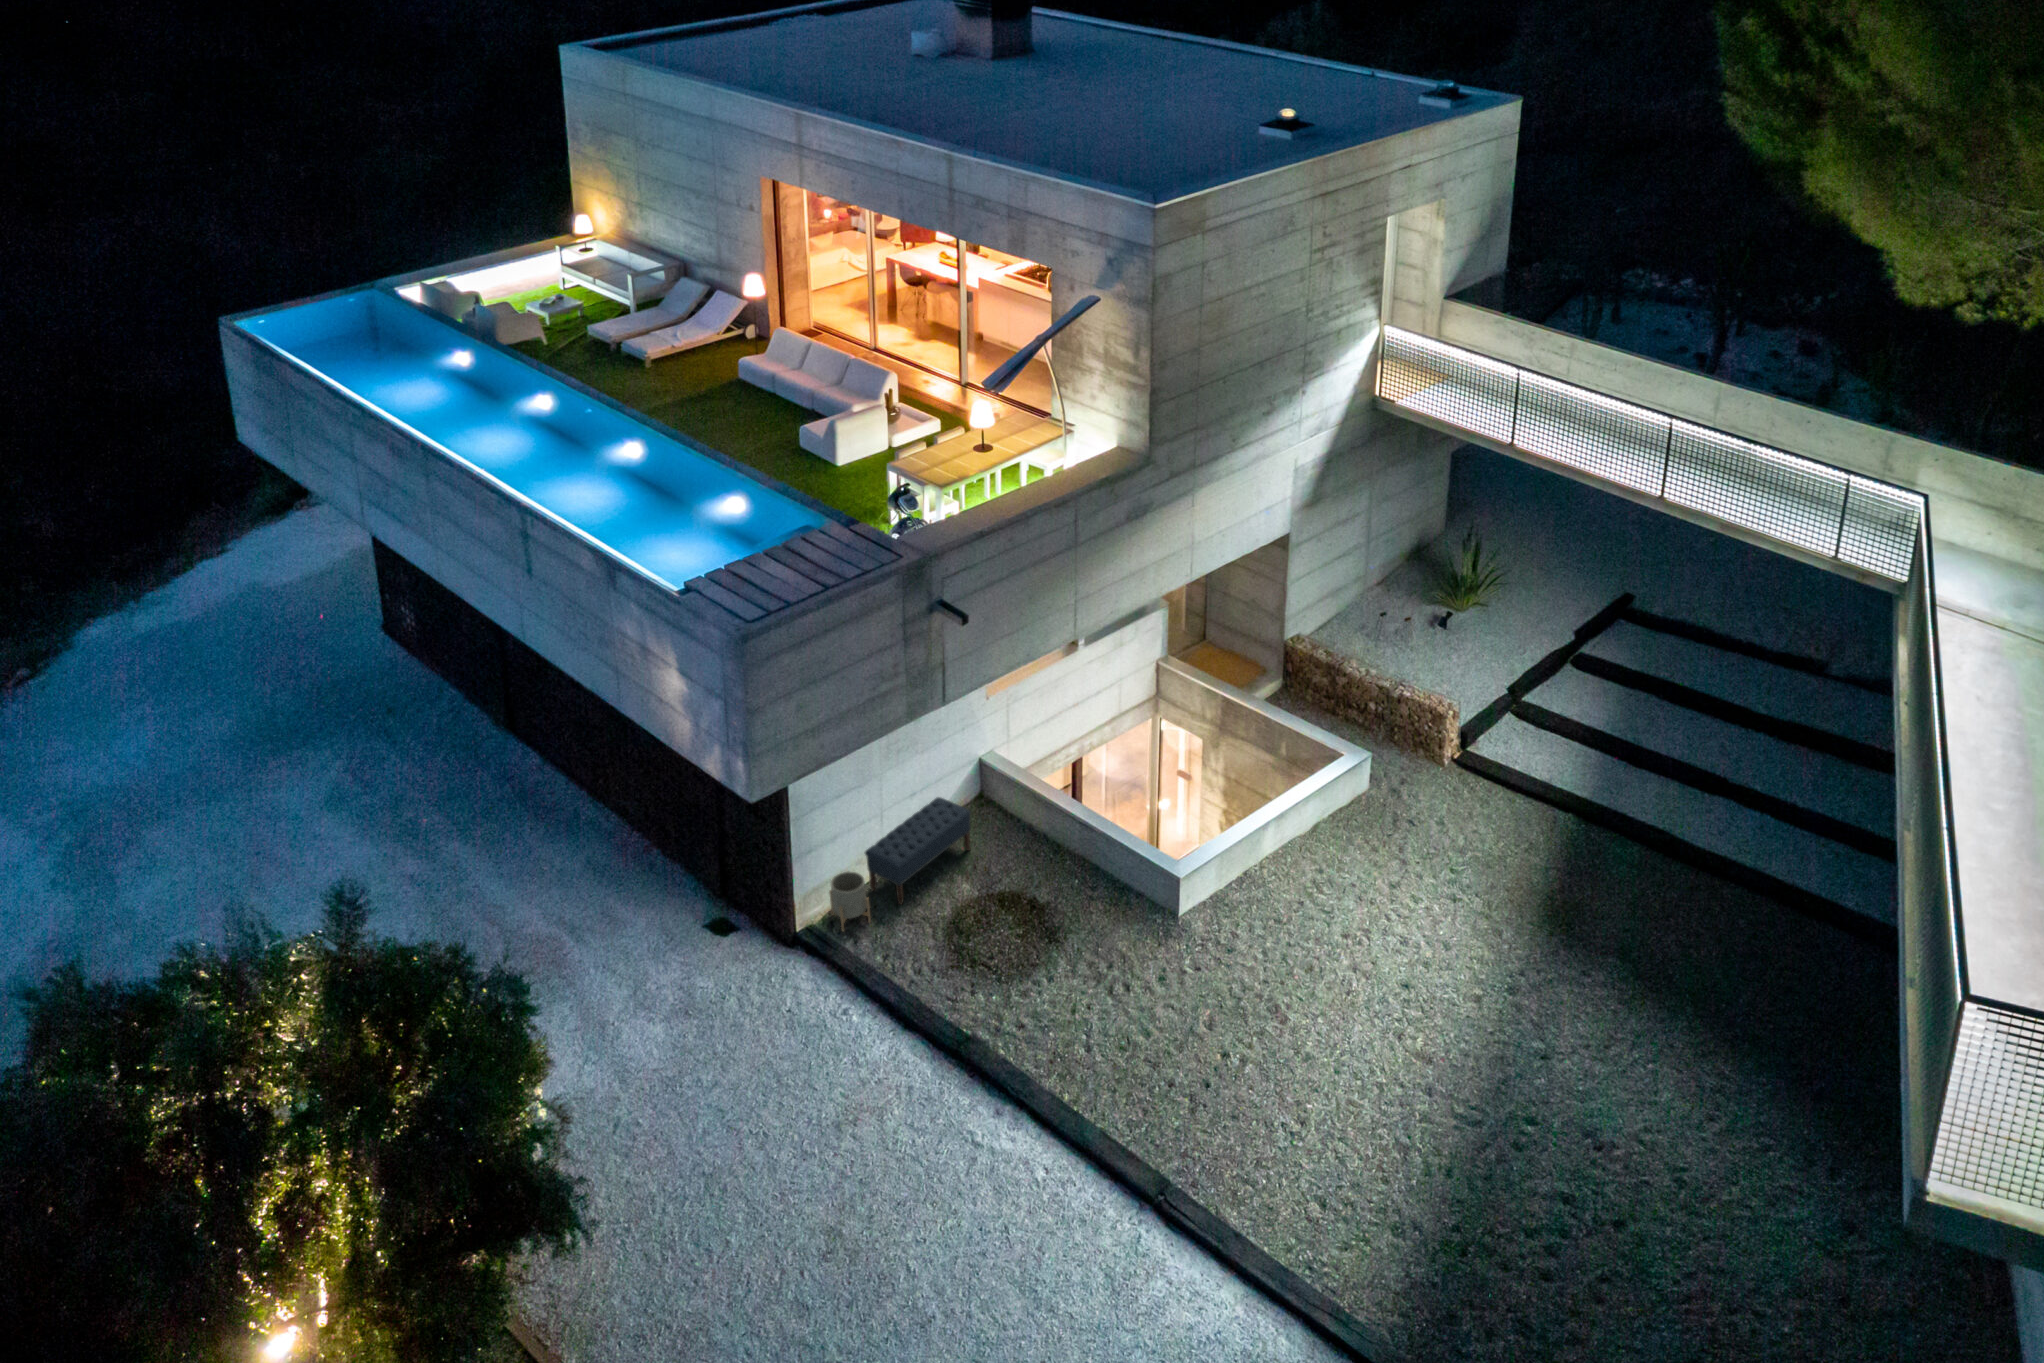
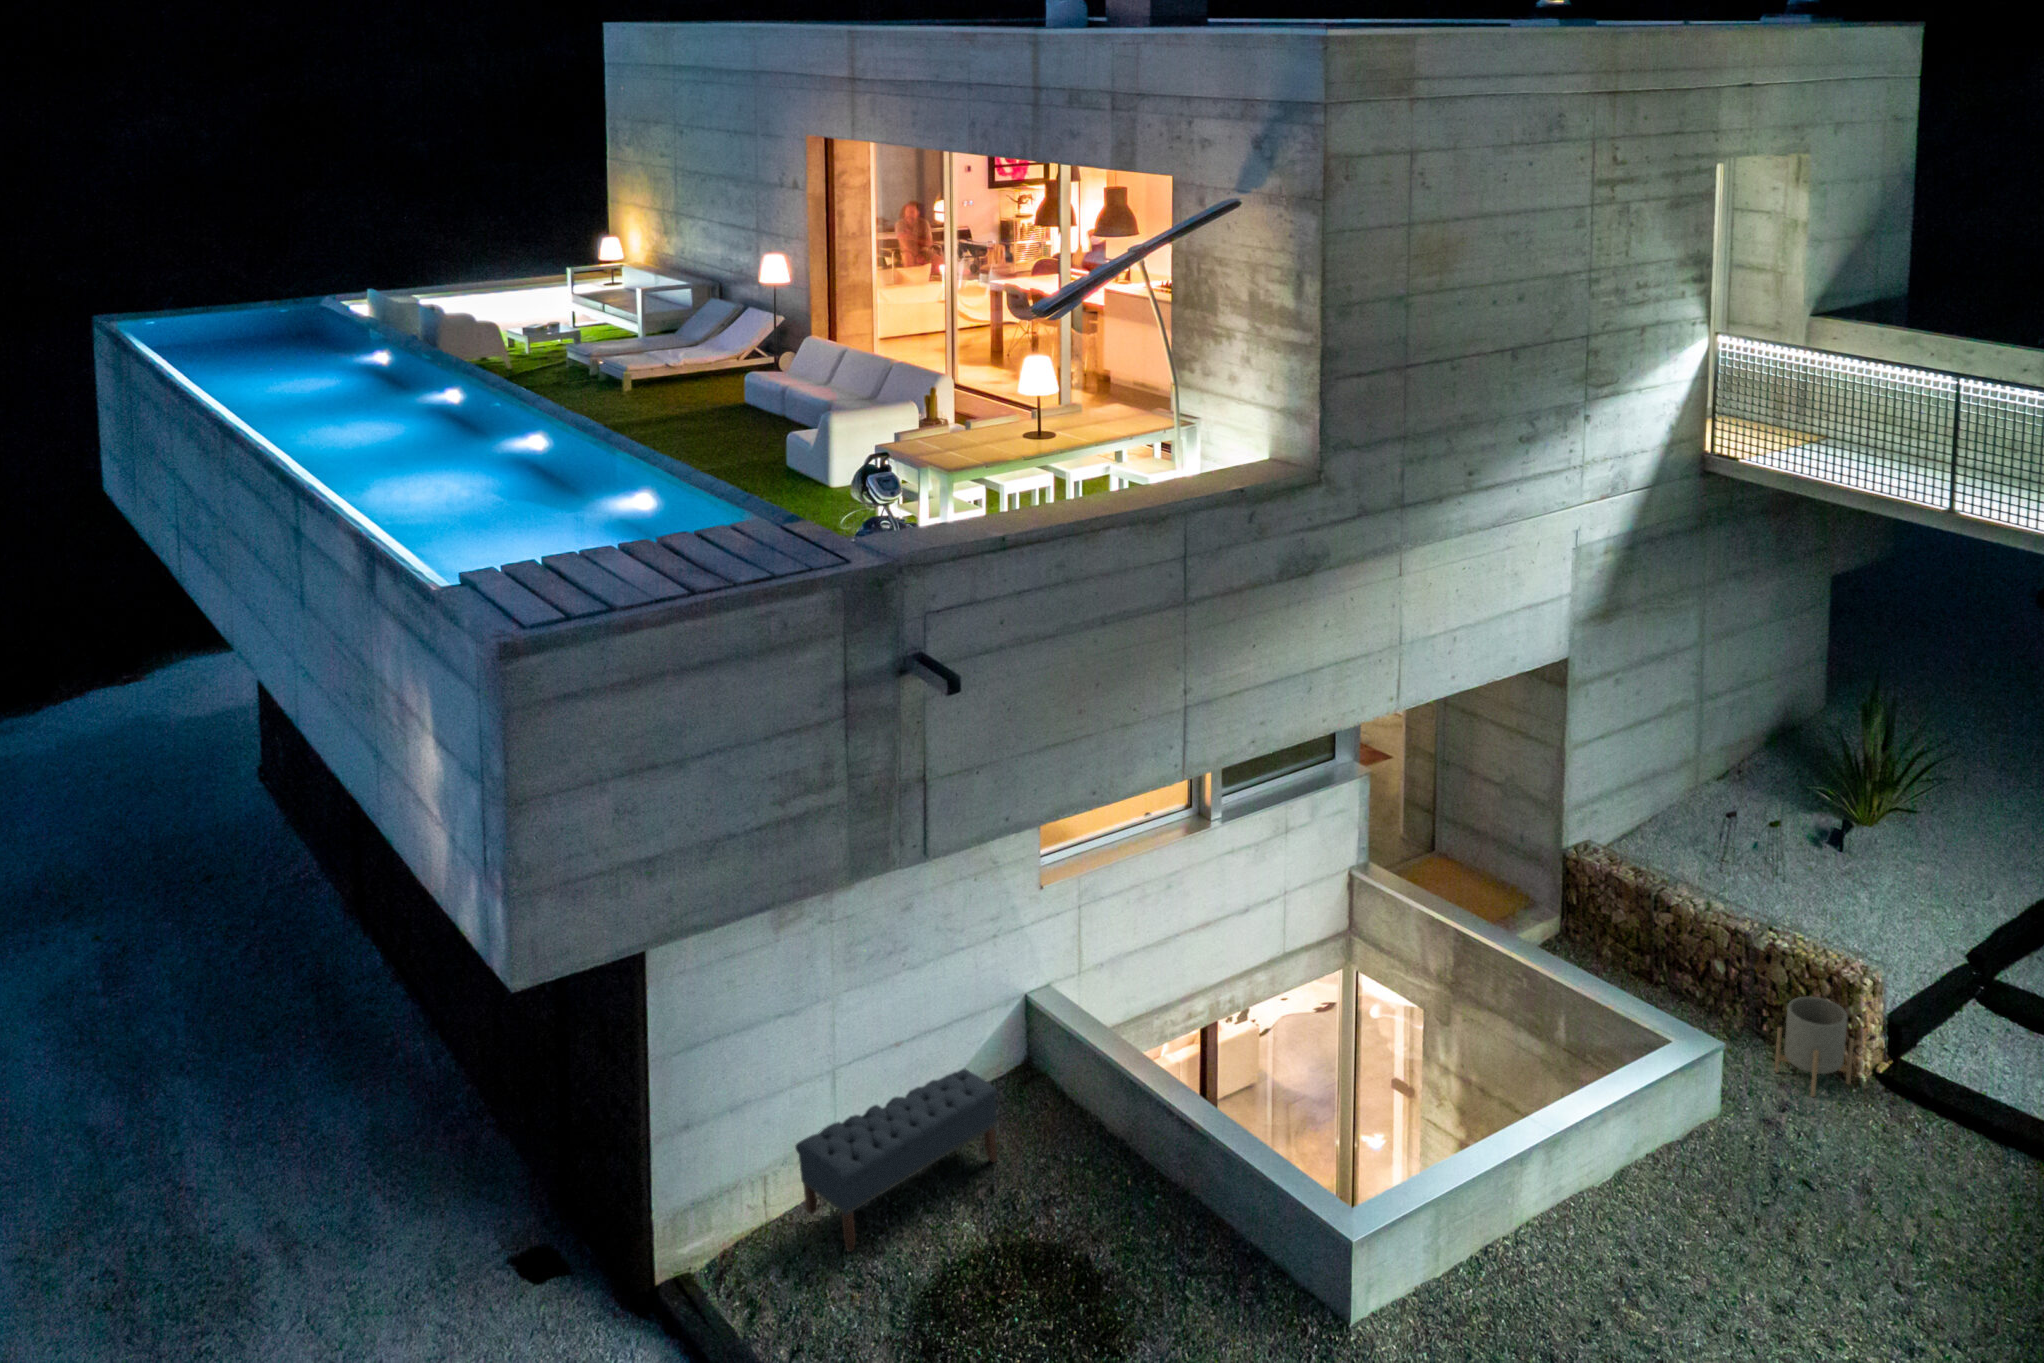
planter: present [829,872,871,931] -> present [1775,997,1854,1097]

